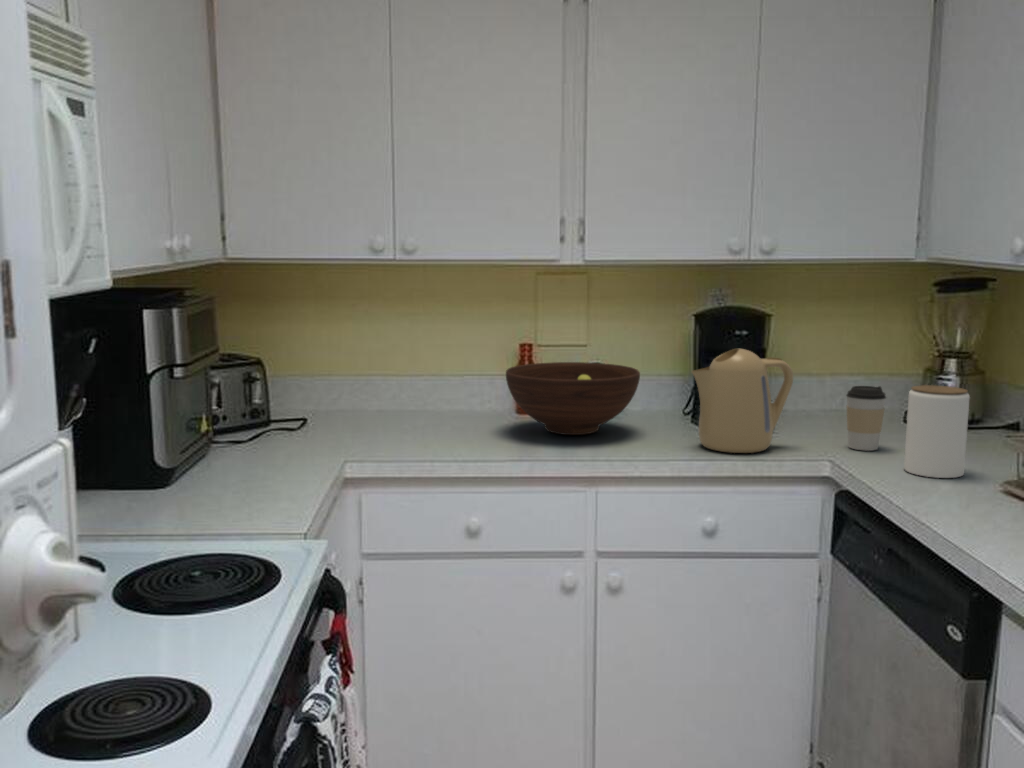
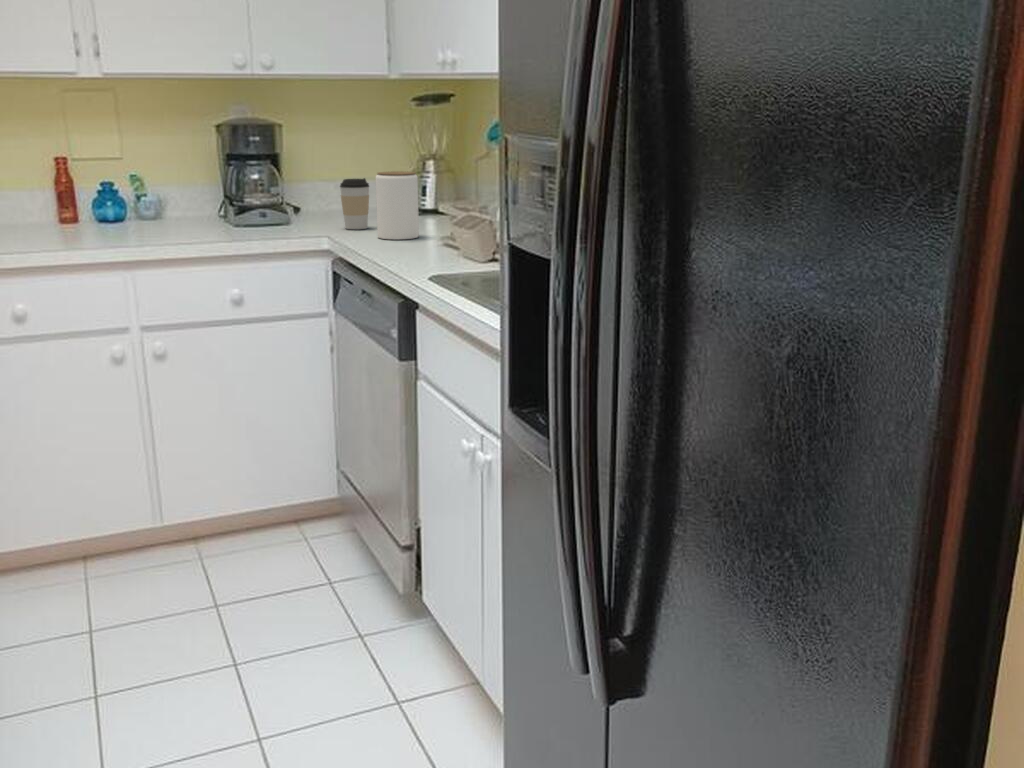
kettle: present [692,348,793,453] -> none [208,149,296,236]
fruit bowl: present [506,362,640,435] -> none [39,172,168,234]

